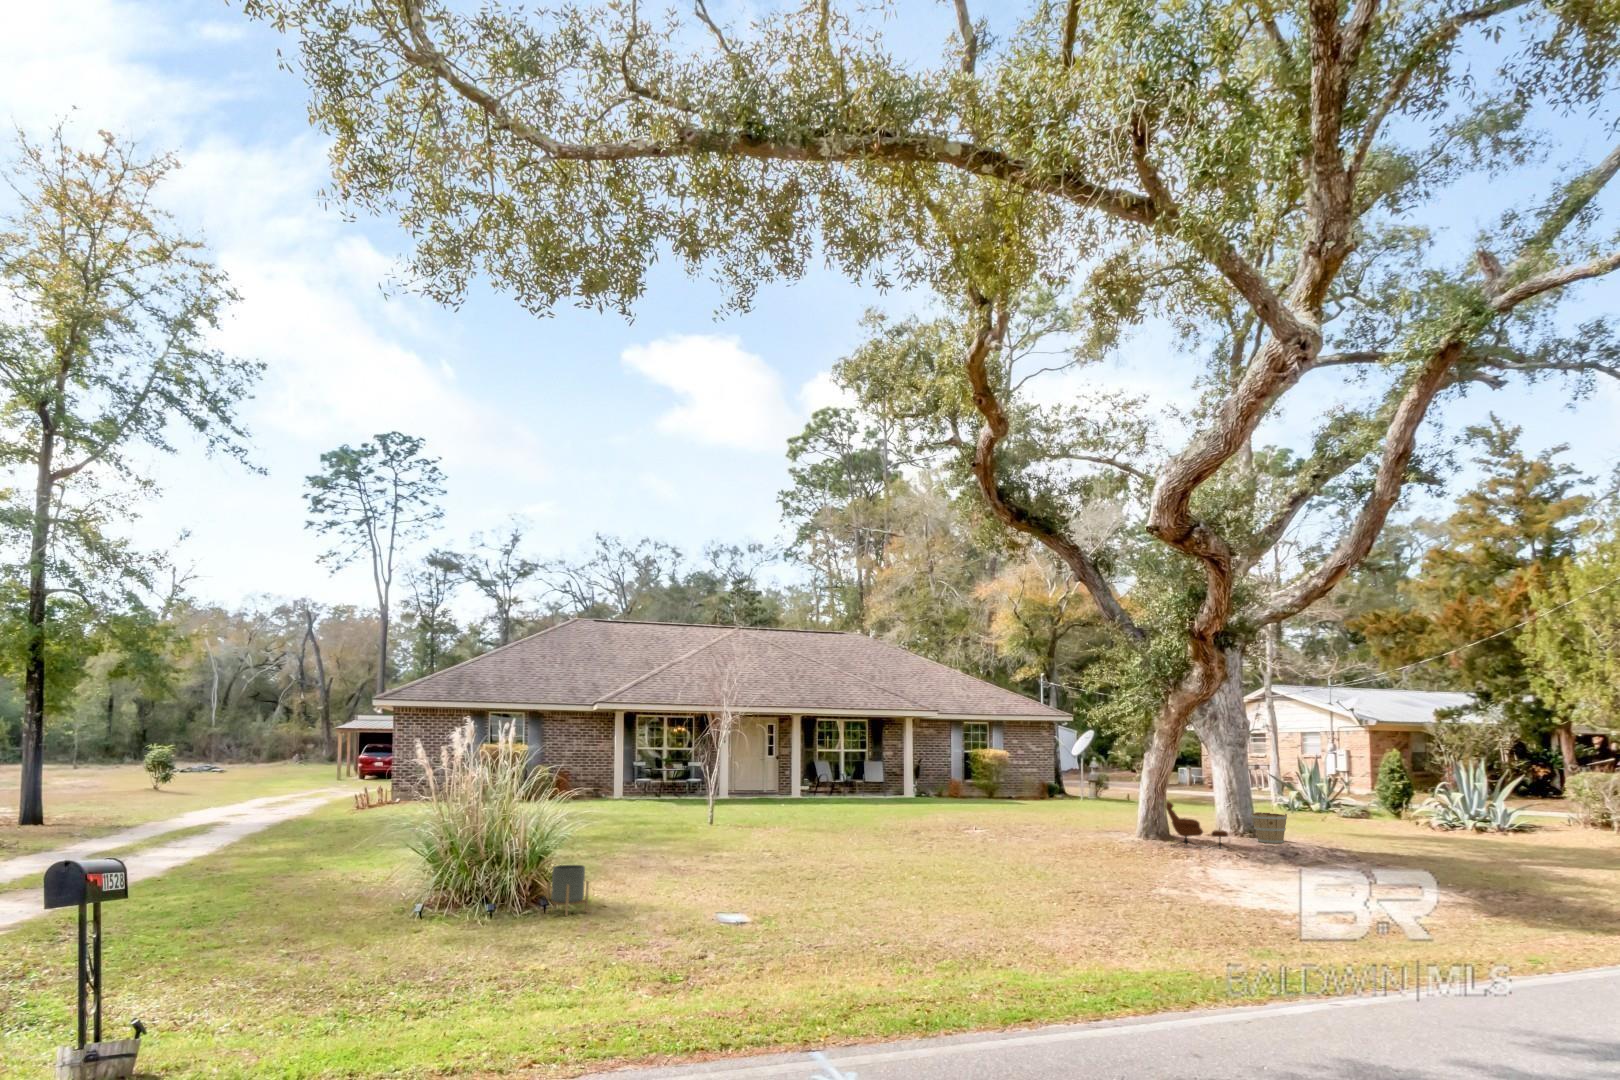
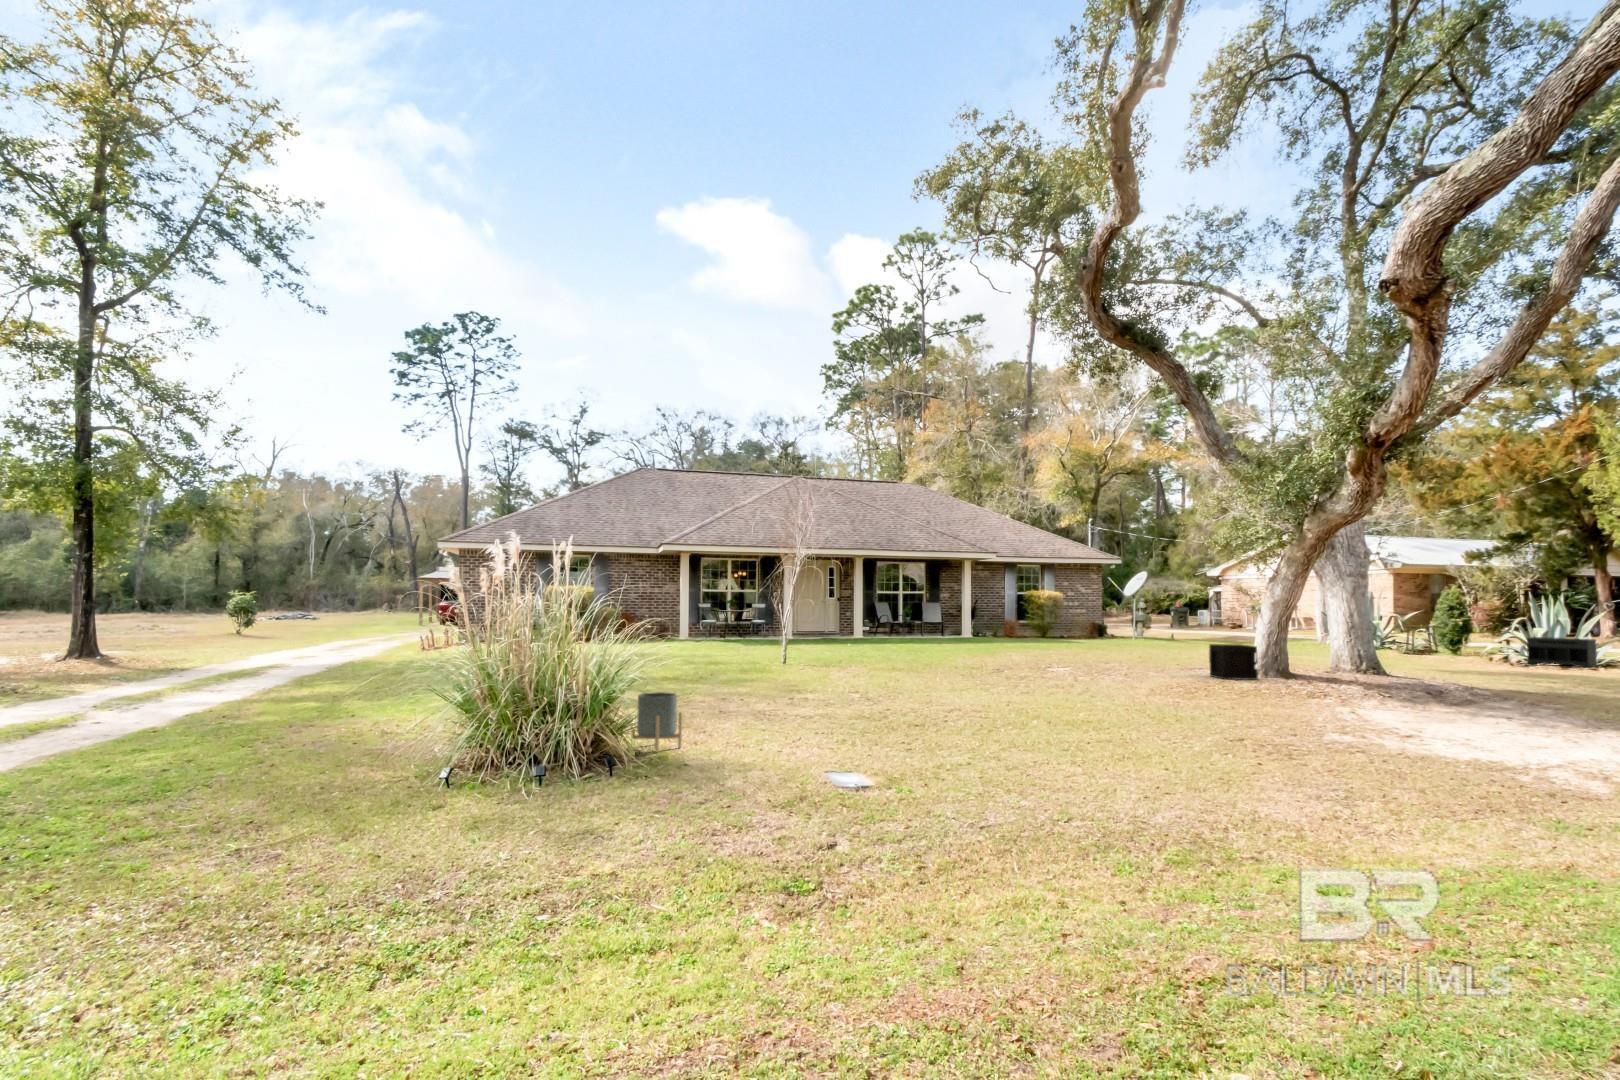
round table: none [1340,786,1385,815] -> present [1402,625,1438,652]
lounge chair: present [1166,801,1228,847] -> none [1271,633,1346,682]
bench: none [1440,801,1504,832] -> present [1527,637,1597,667]
wooden crate: none [1110,812,1152,847] -> present [1209,644,1258,680]
wooden bucket: present [1251,812,1287,843] -> none [1354,645,1395,677]

